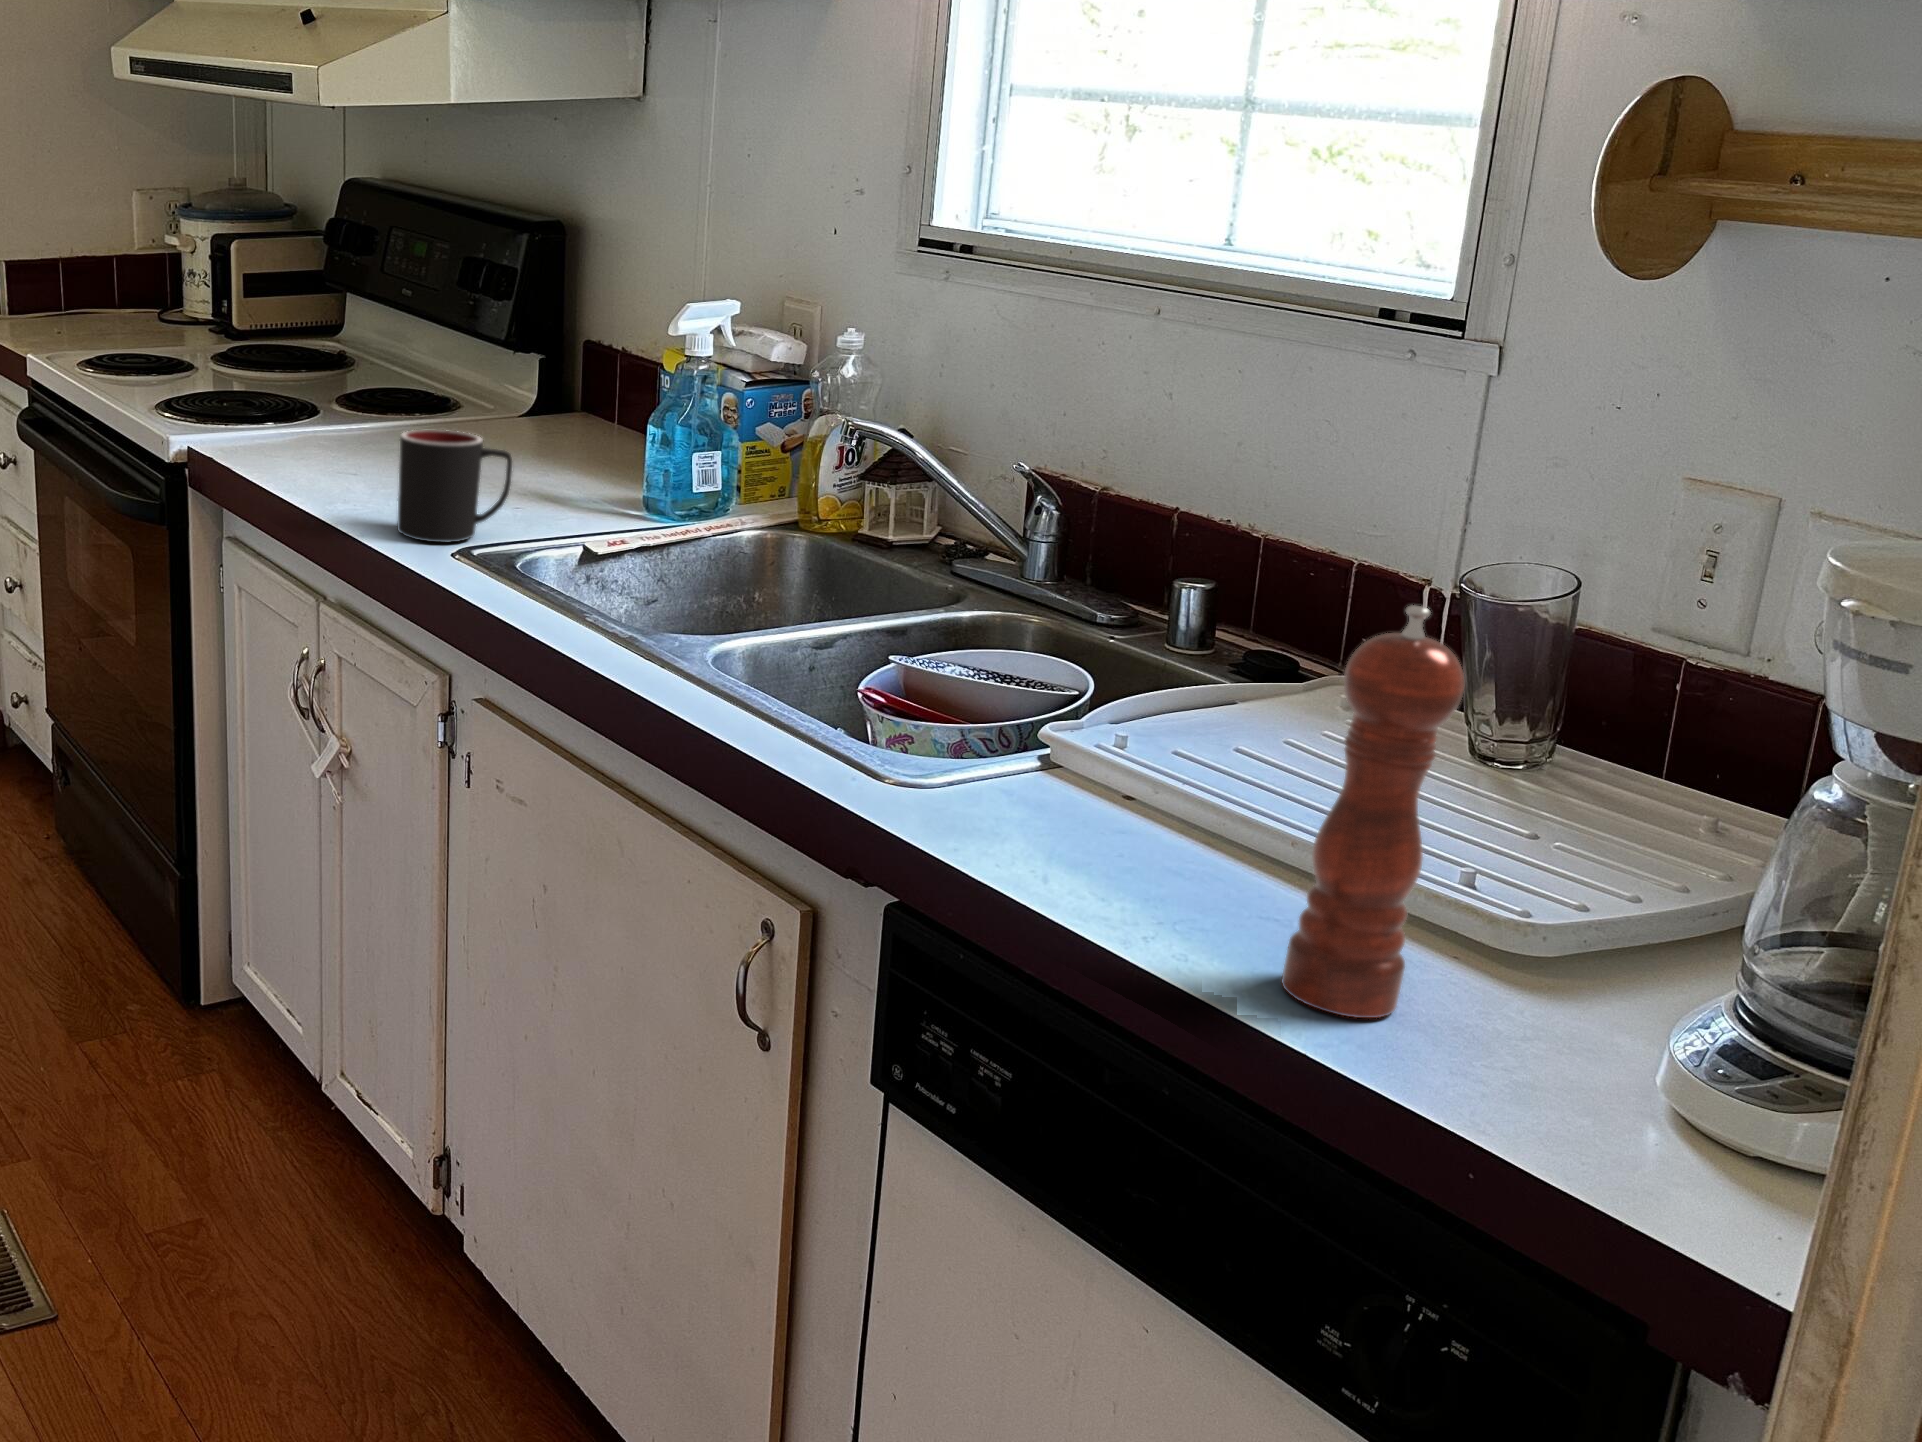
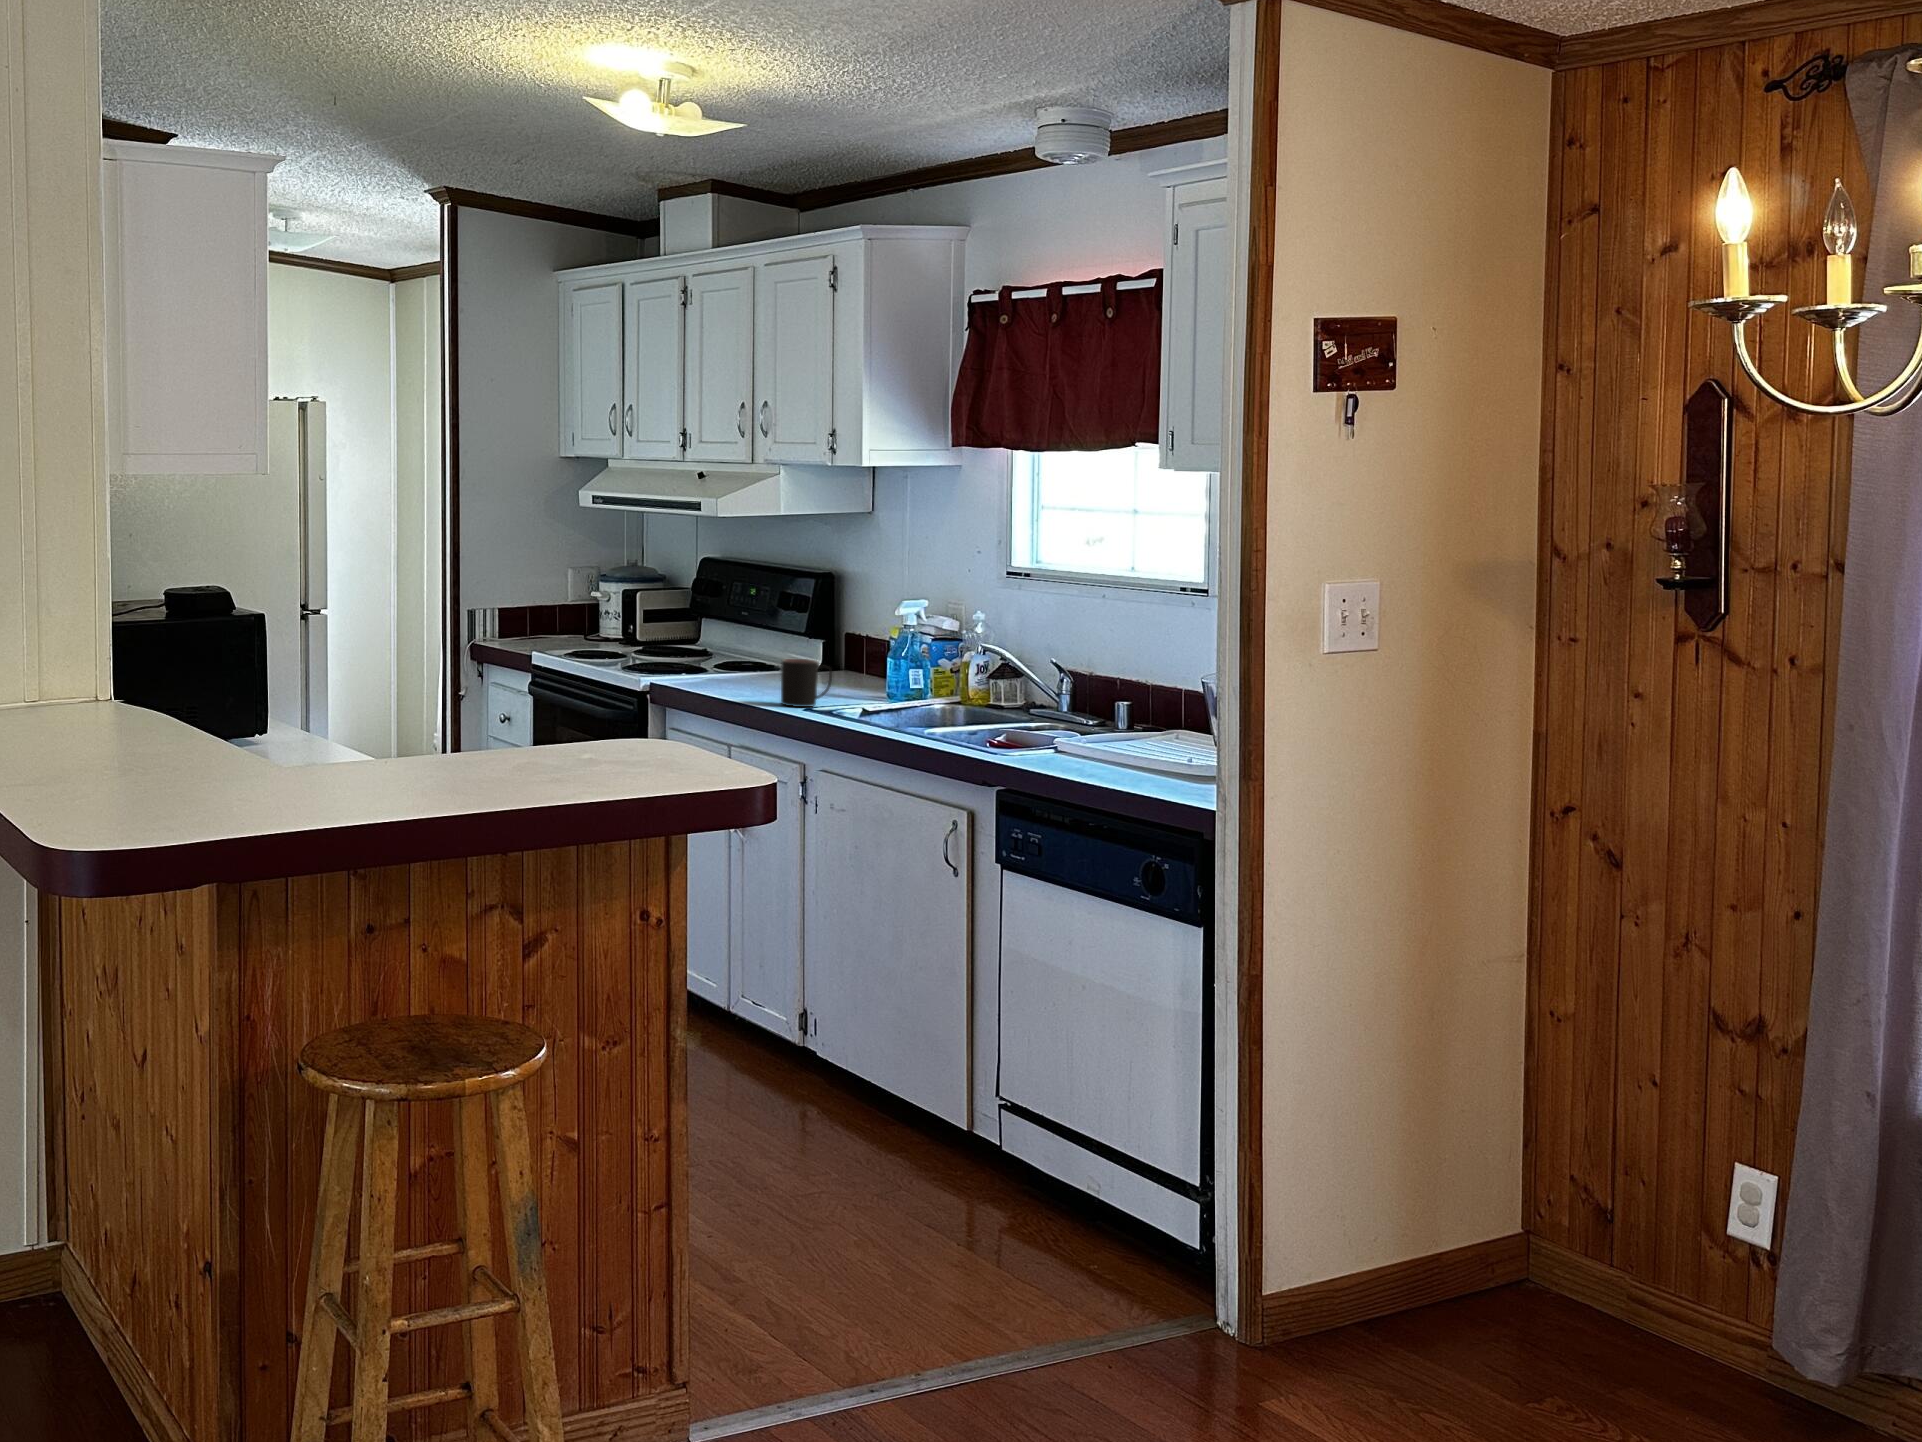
pepper mill: present [1282,605,1464,1018] -> none [1119,656,1158,783]

